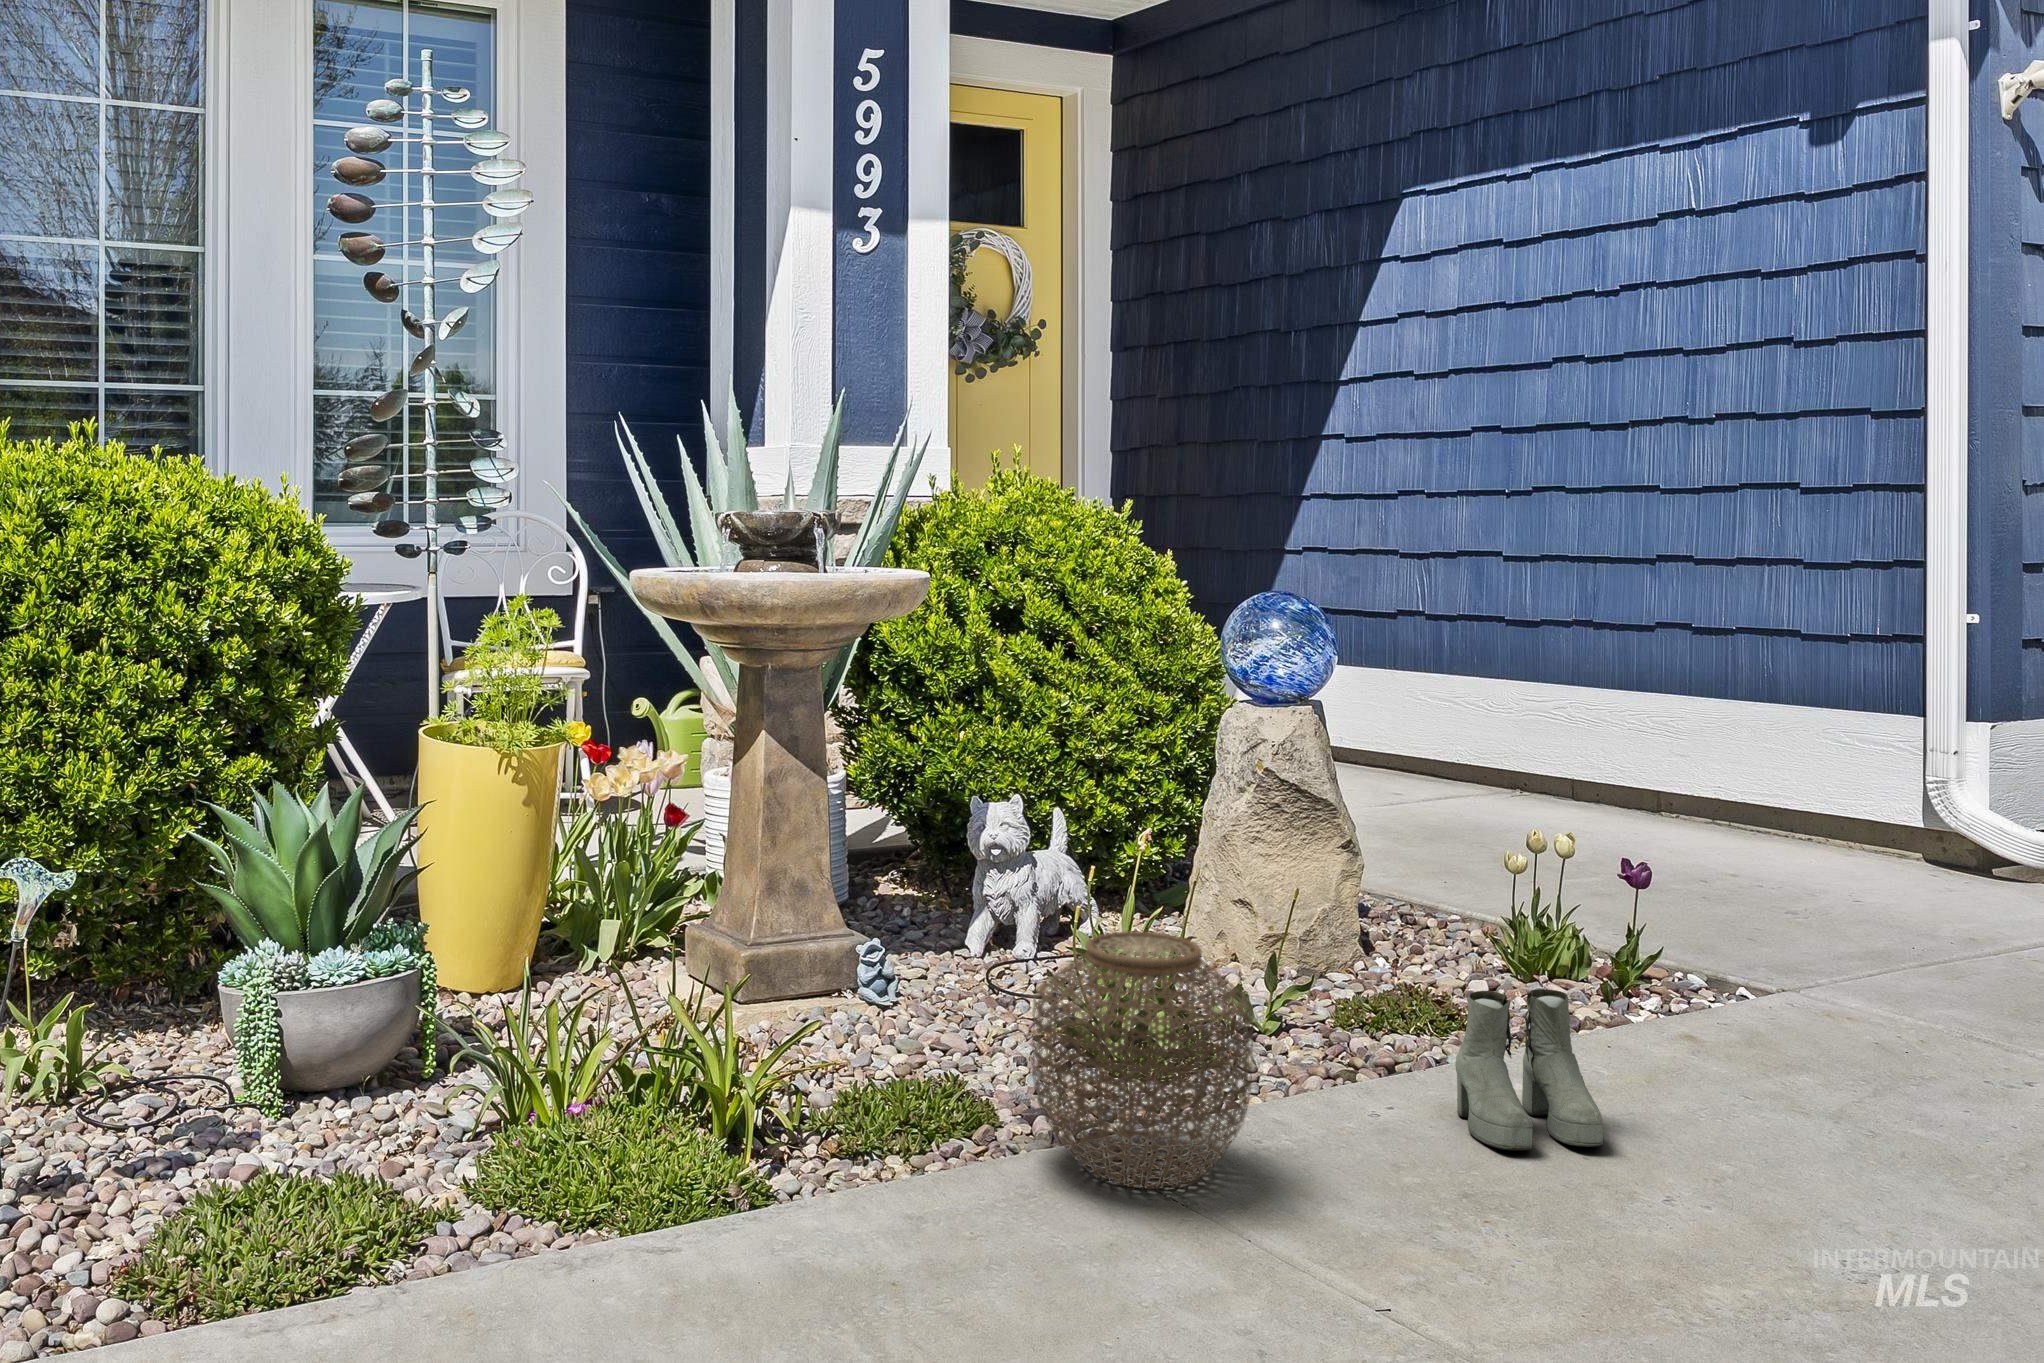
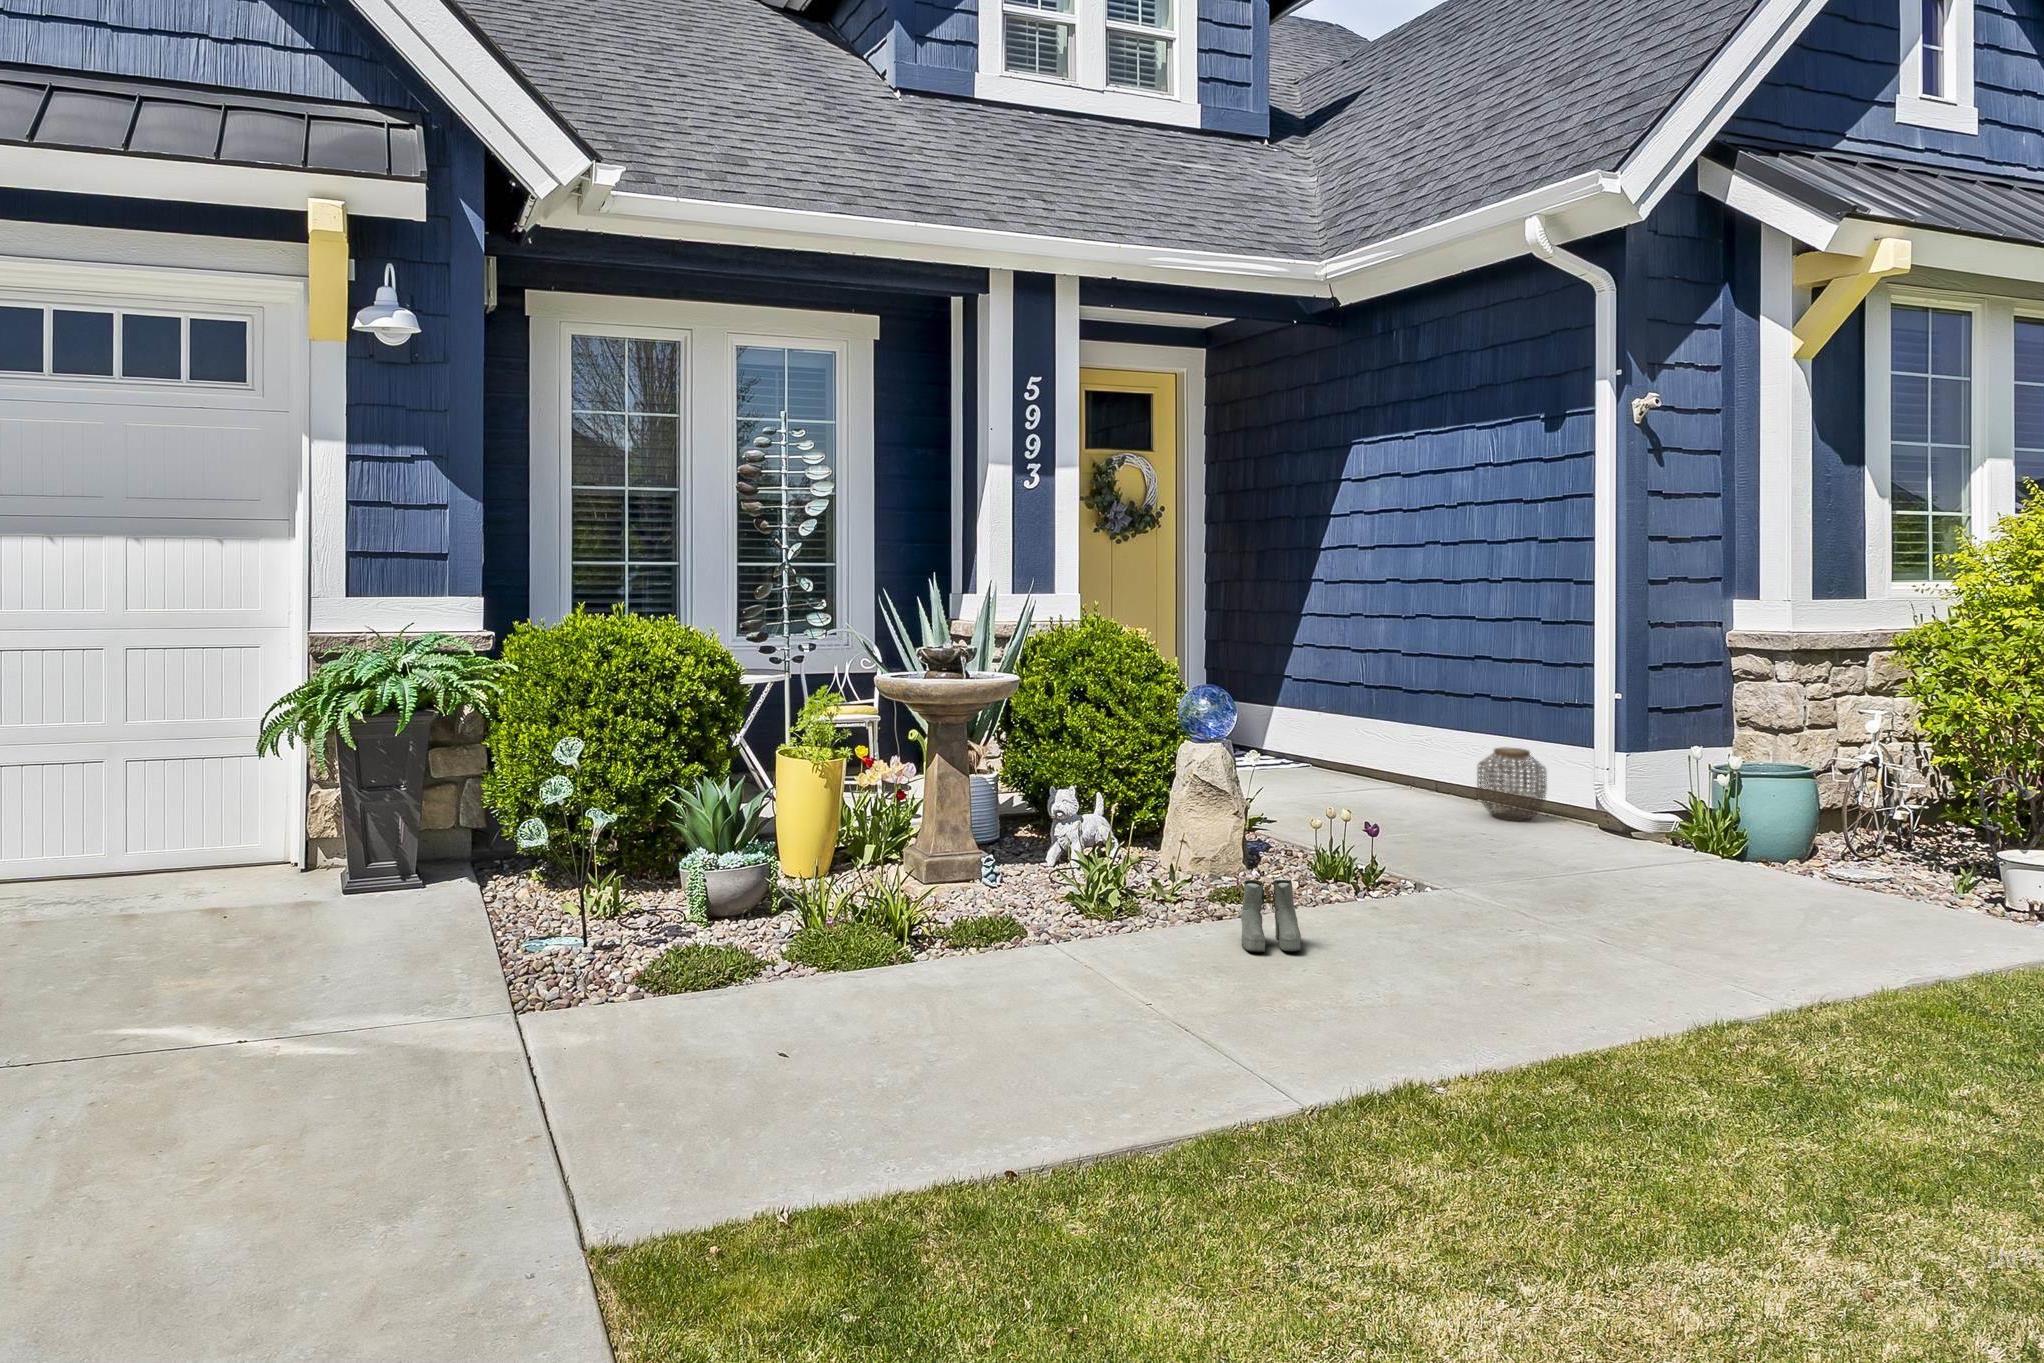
woven basket: present [1031,931,1253,1189] -> present [1477,747,1547,821]

